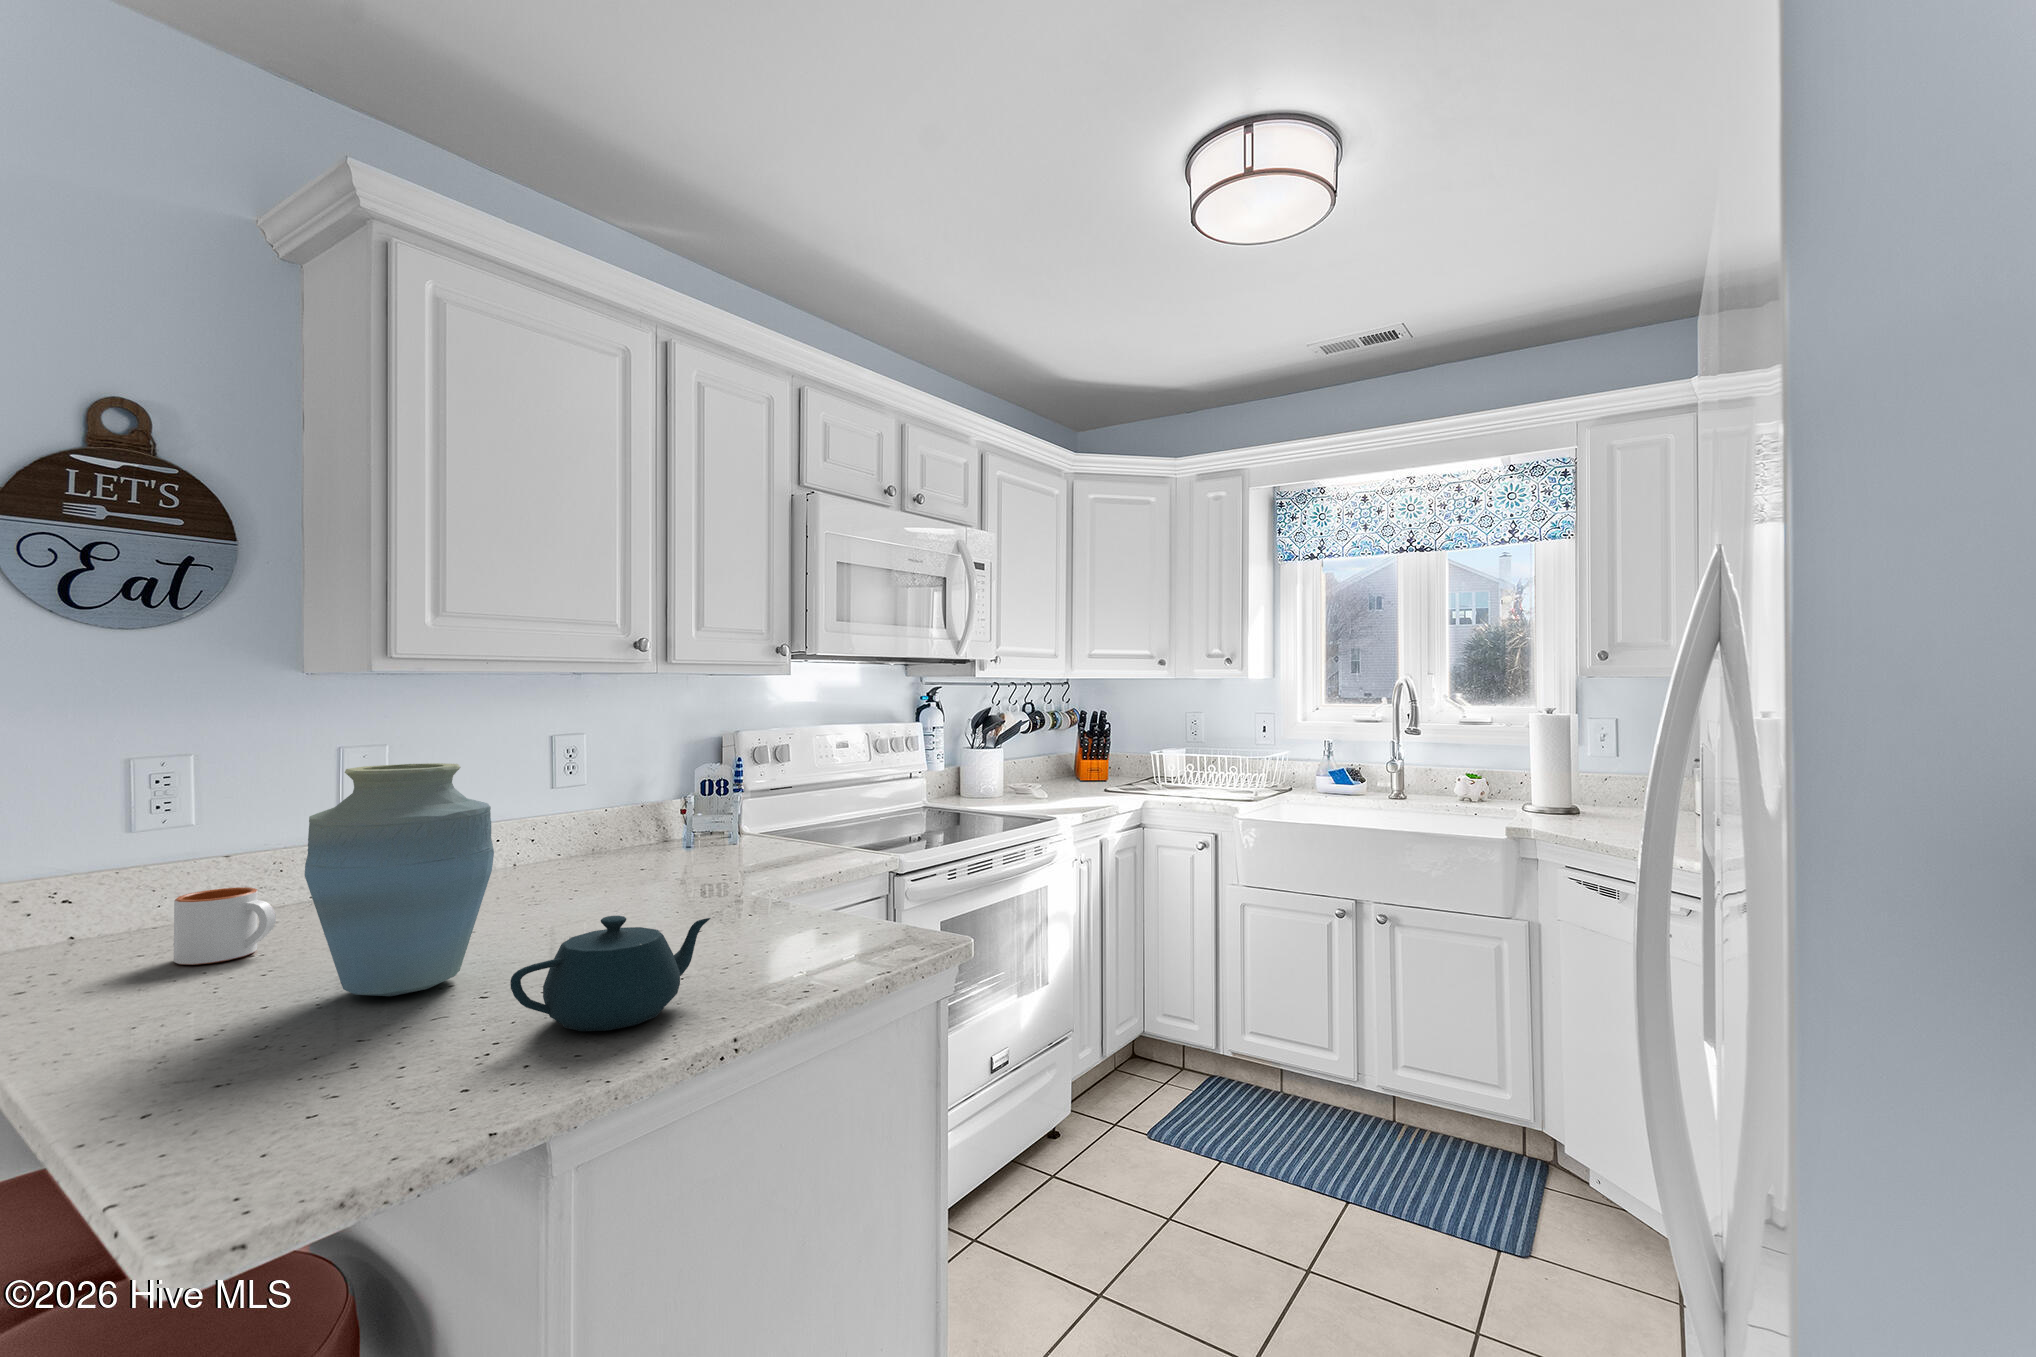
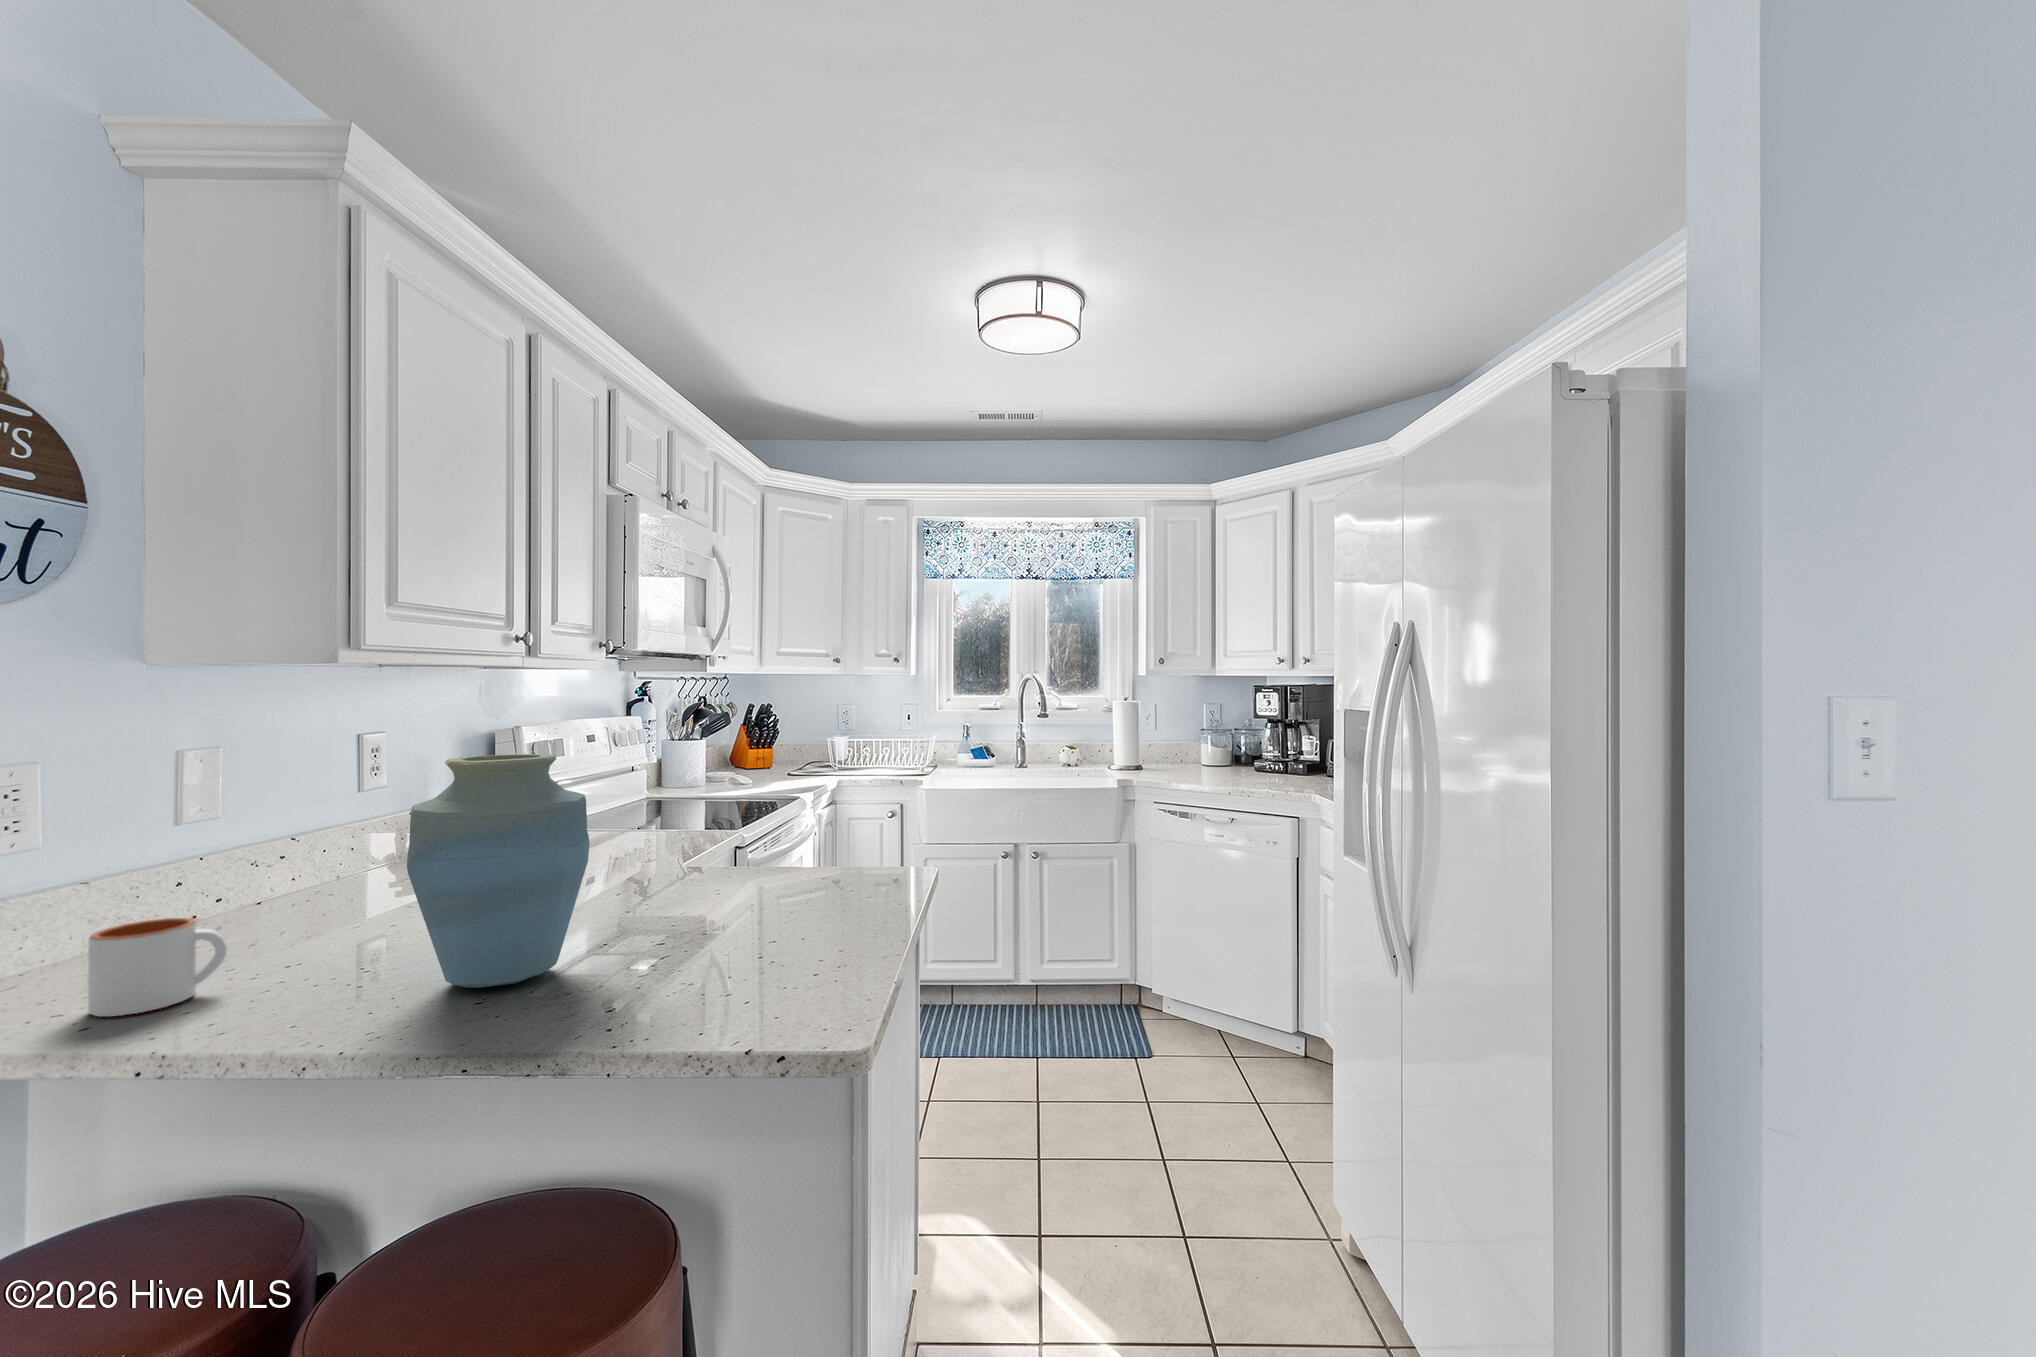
teapot: present [510,916,711,1031] -> none [712,871,822,967]

